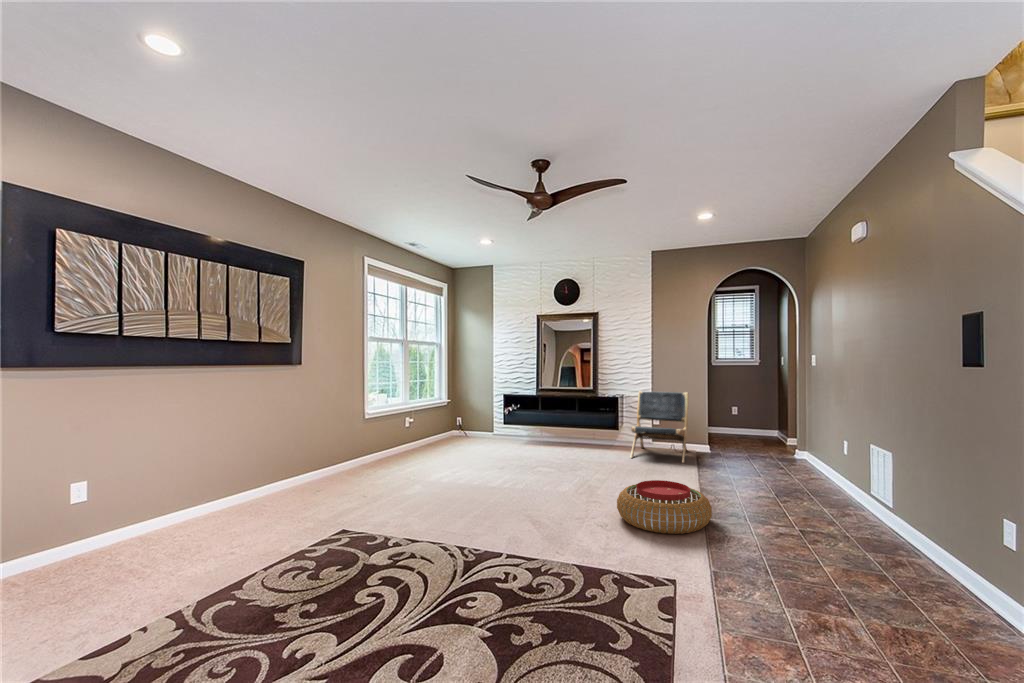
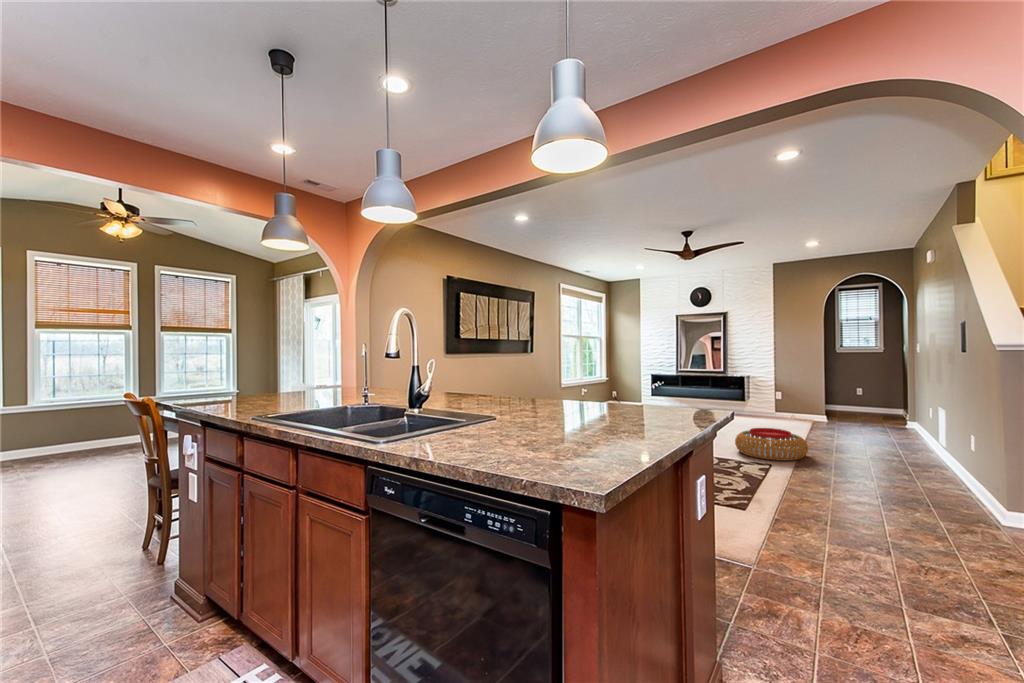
lounge chair: present [630,391,689,463] -> none [753,372,807,427]

